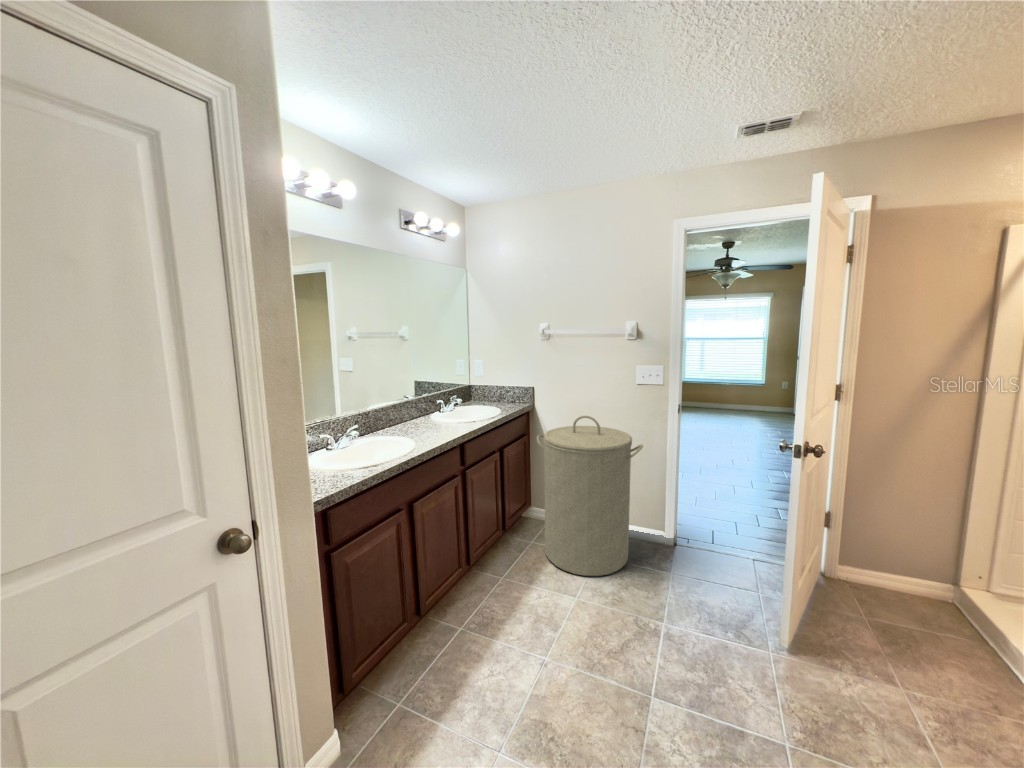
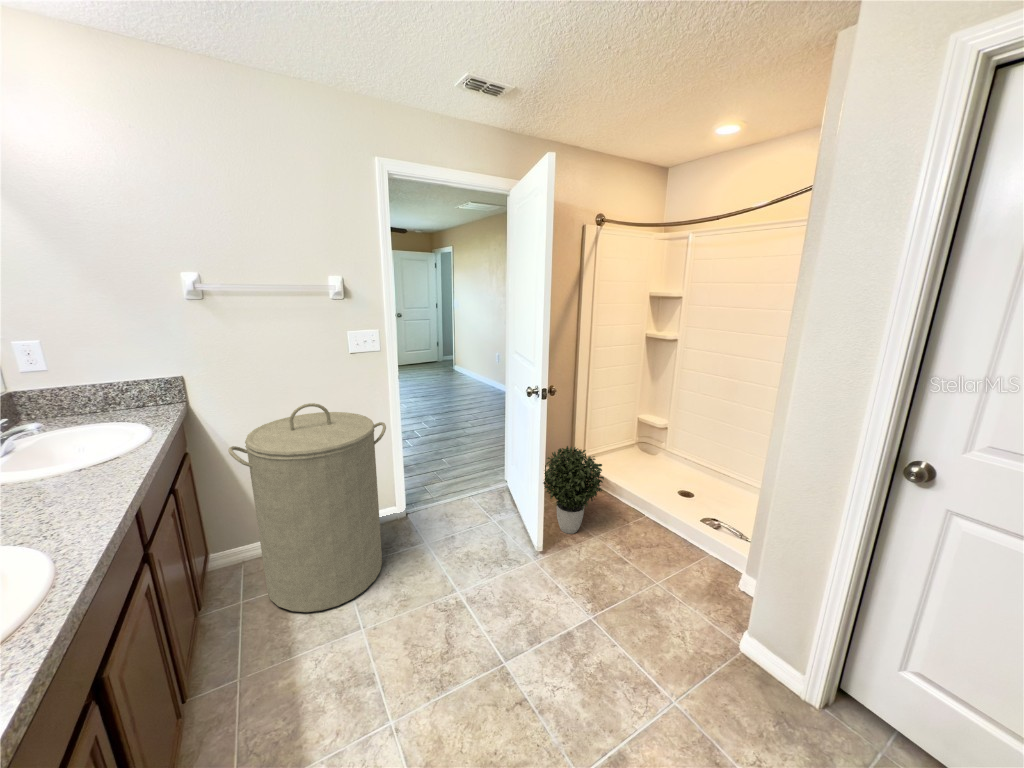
potted plant: none [817,537,935,666] -> present [543,446,604,534]

